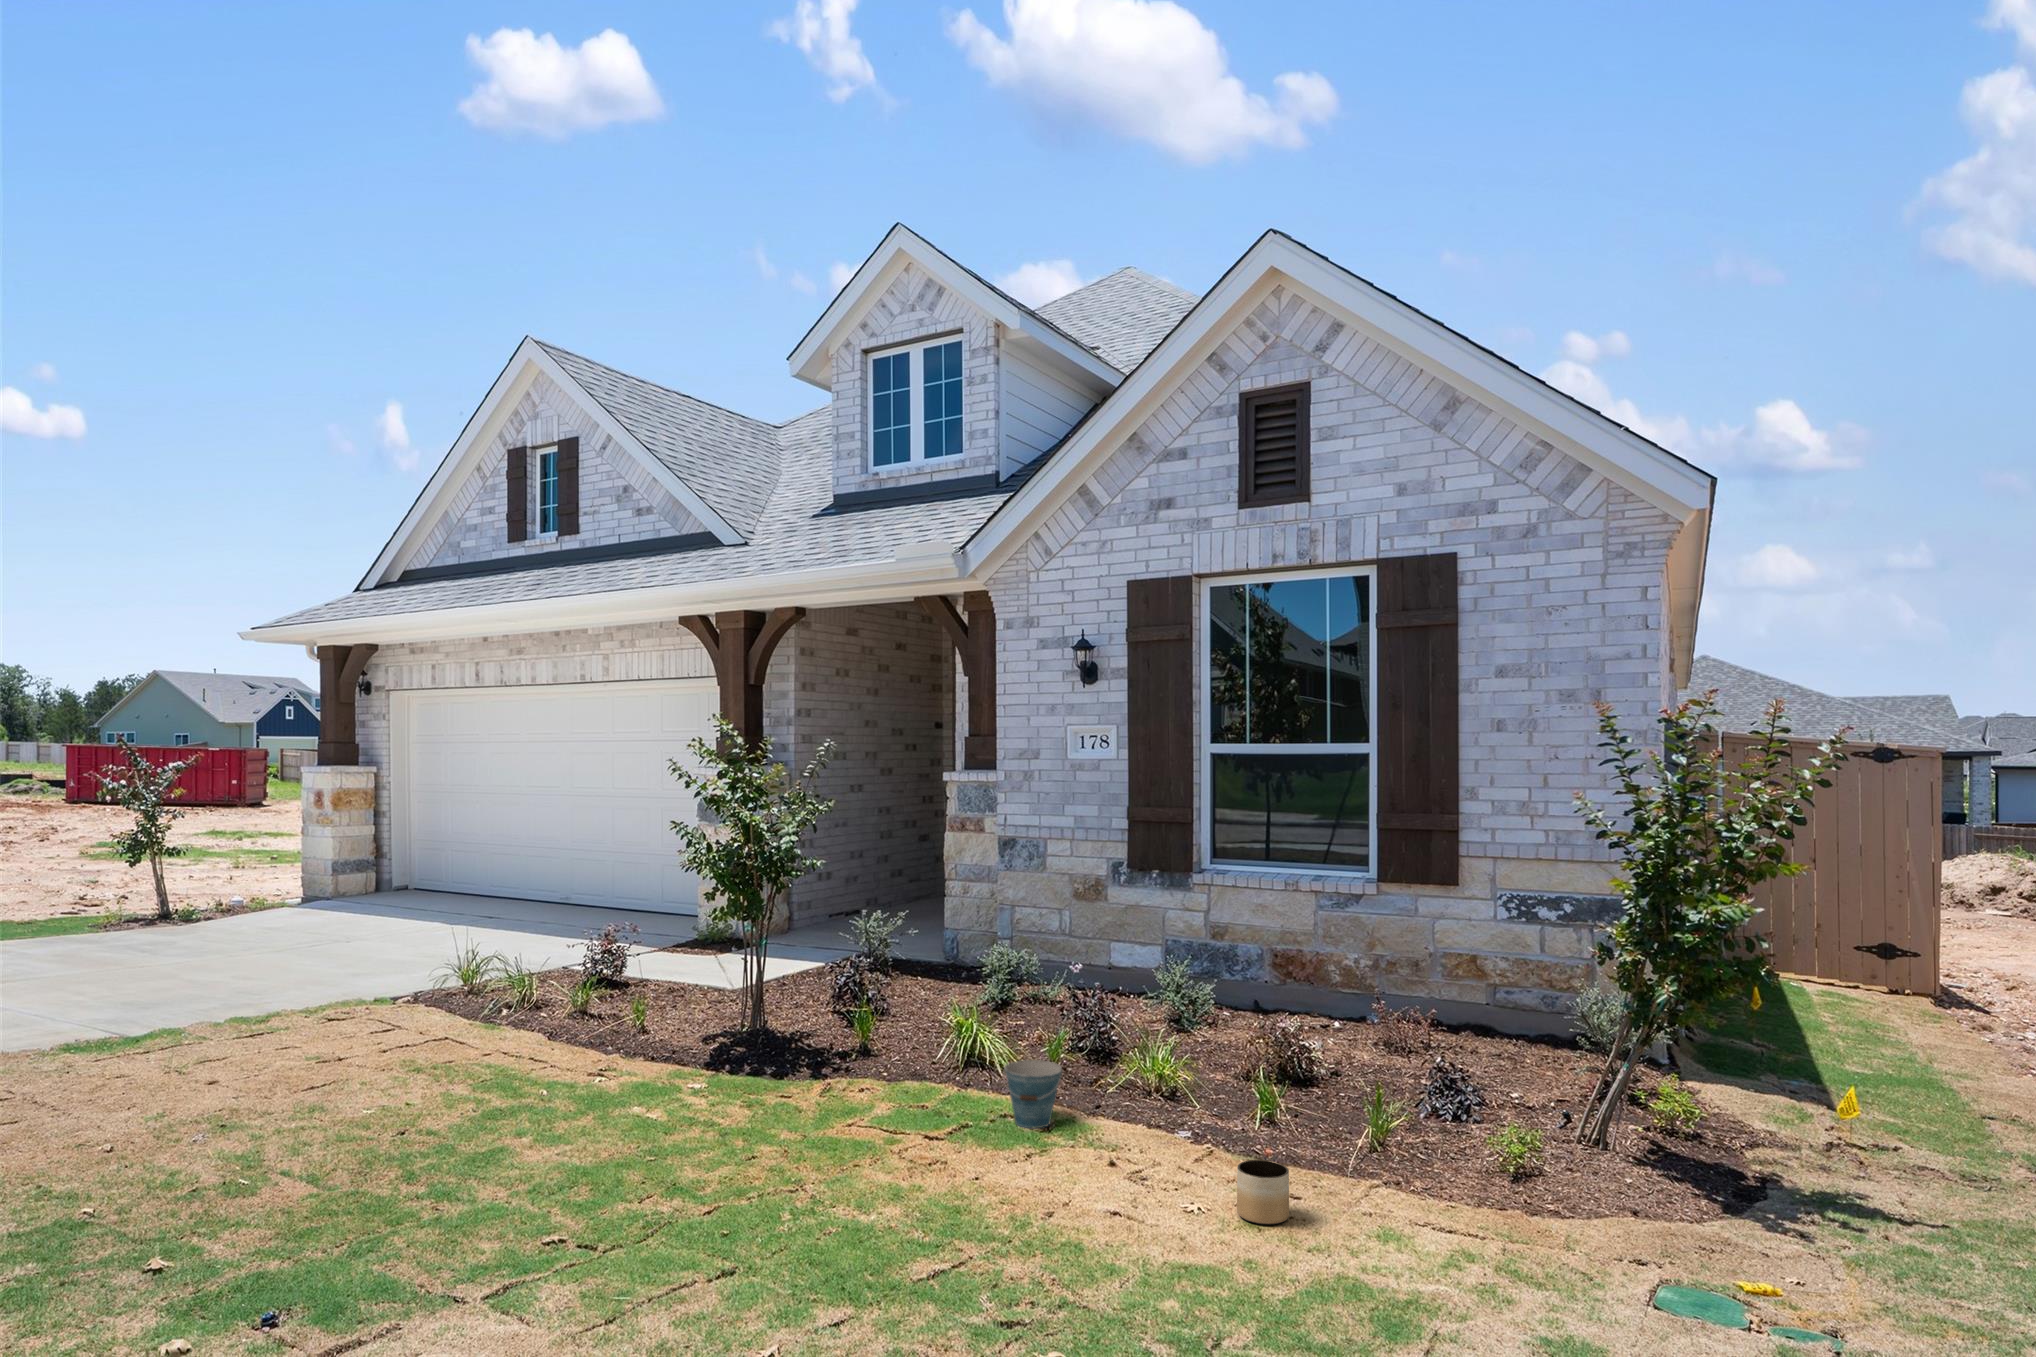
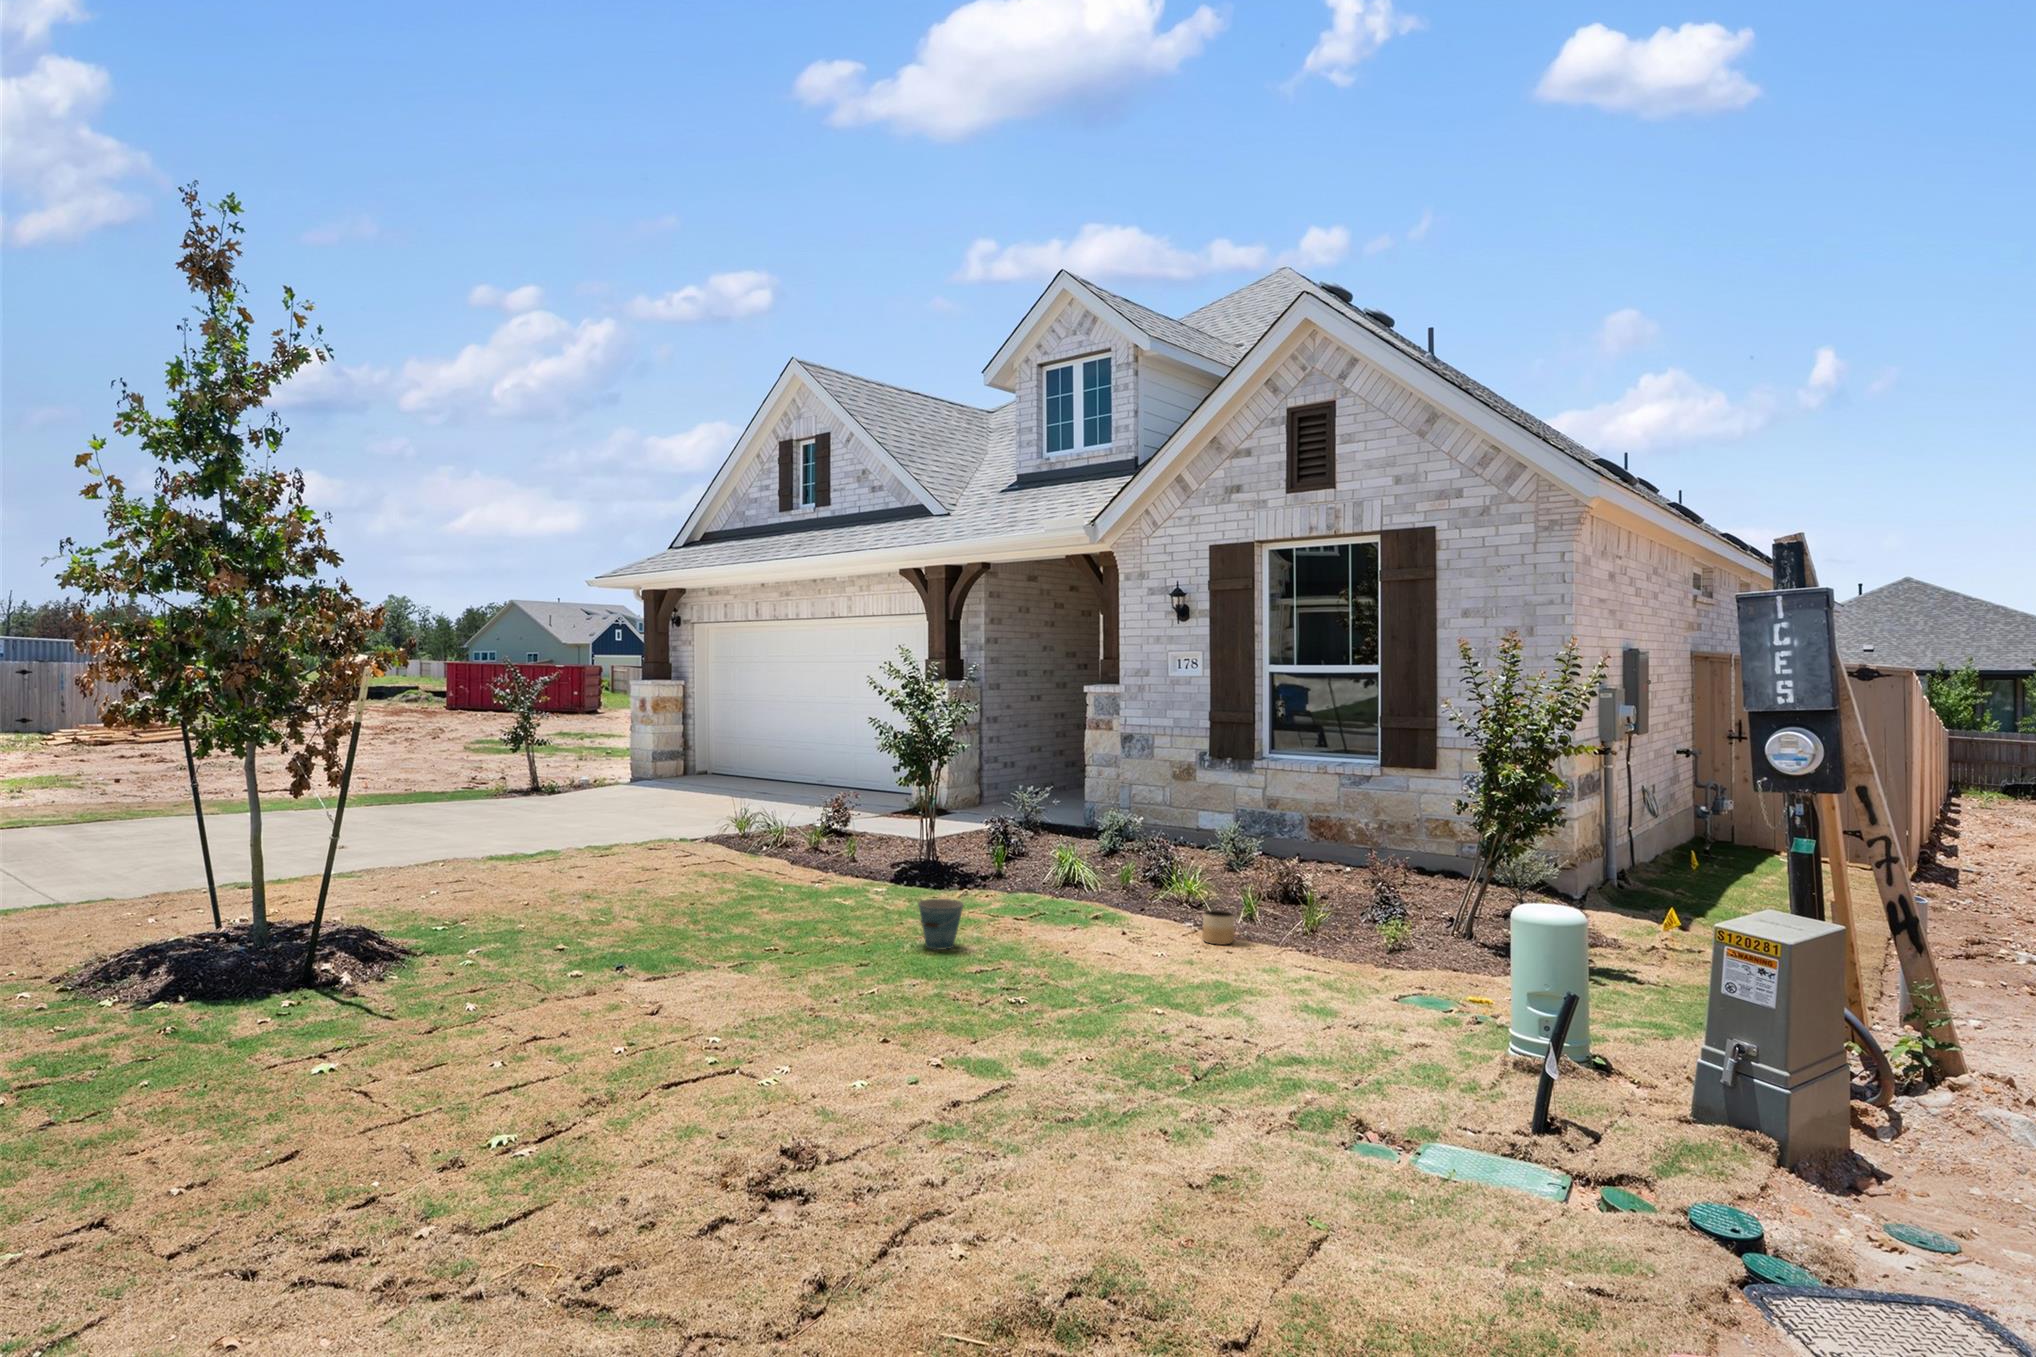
bucket: present [1004,1060,1062,1128] -> present [918,899,964,950]

